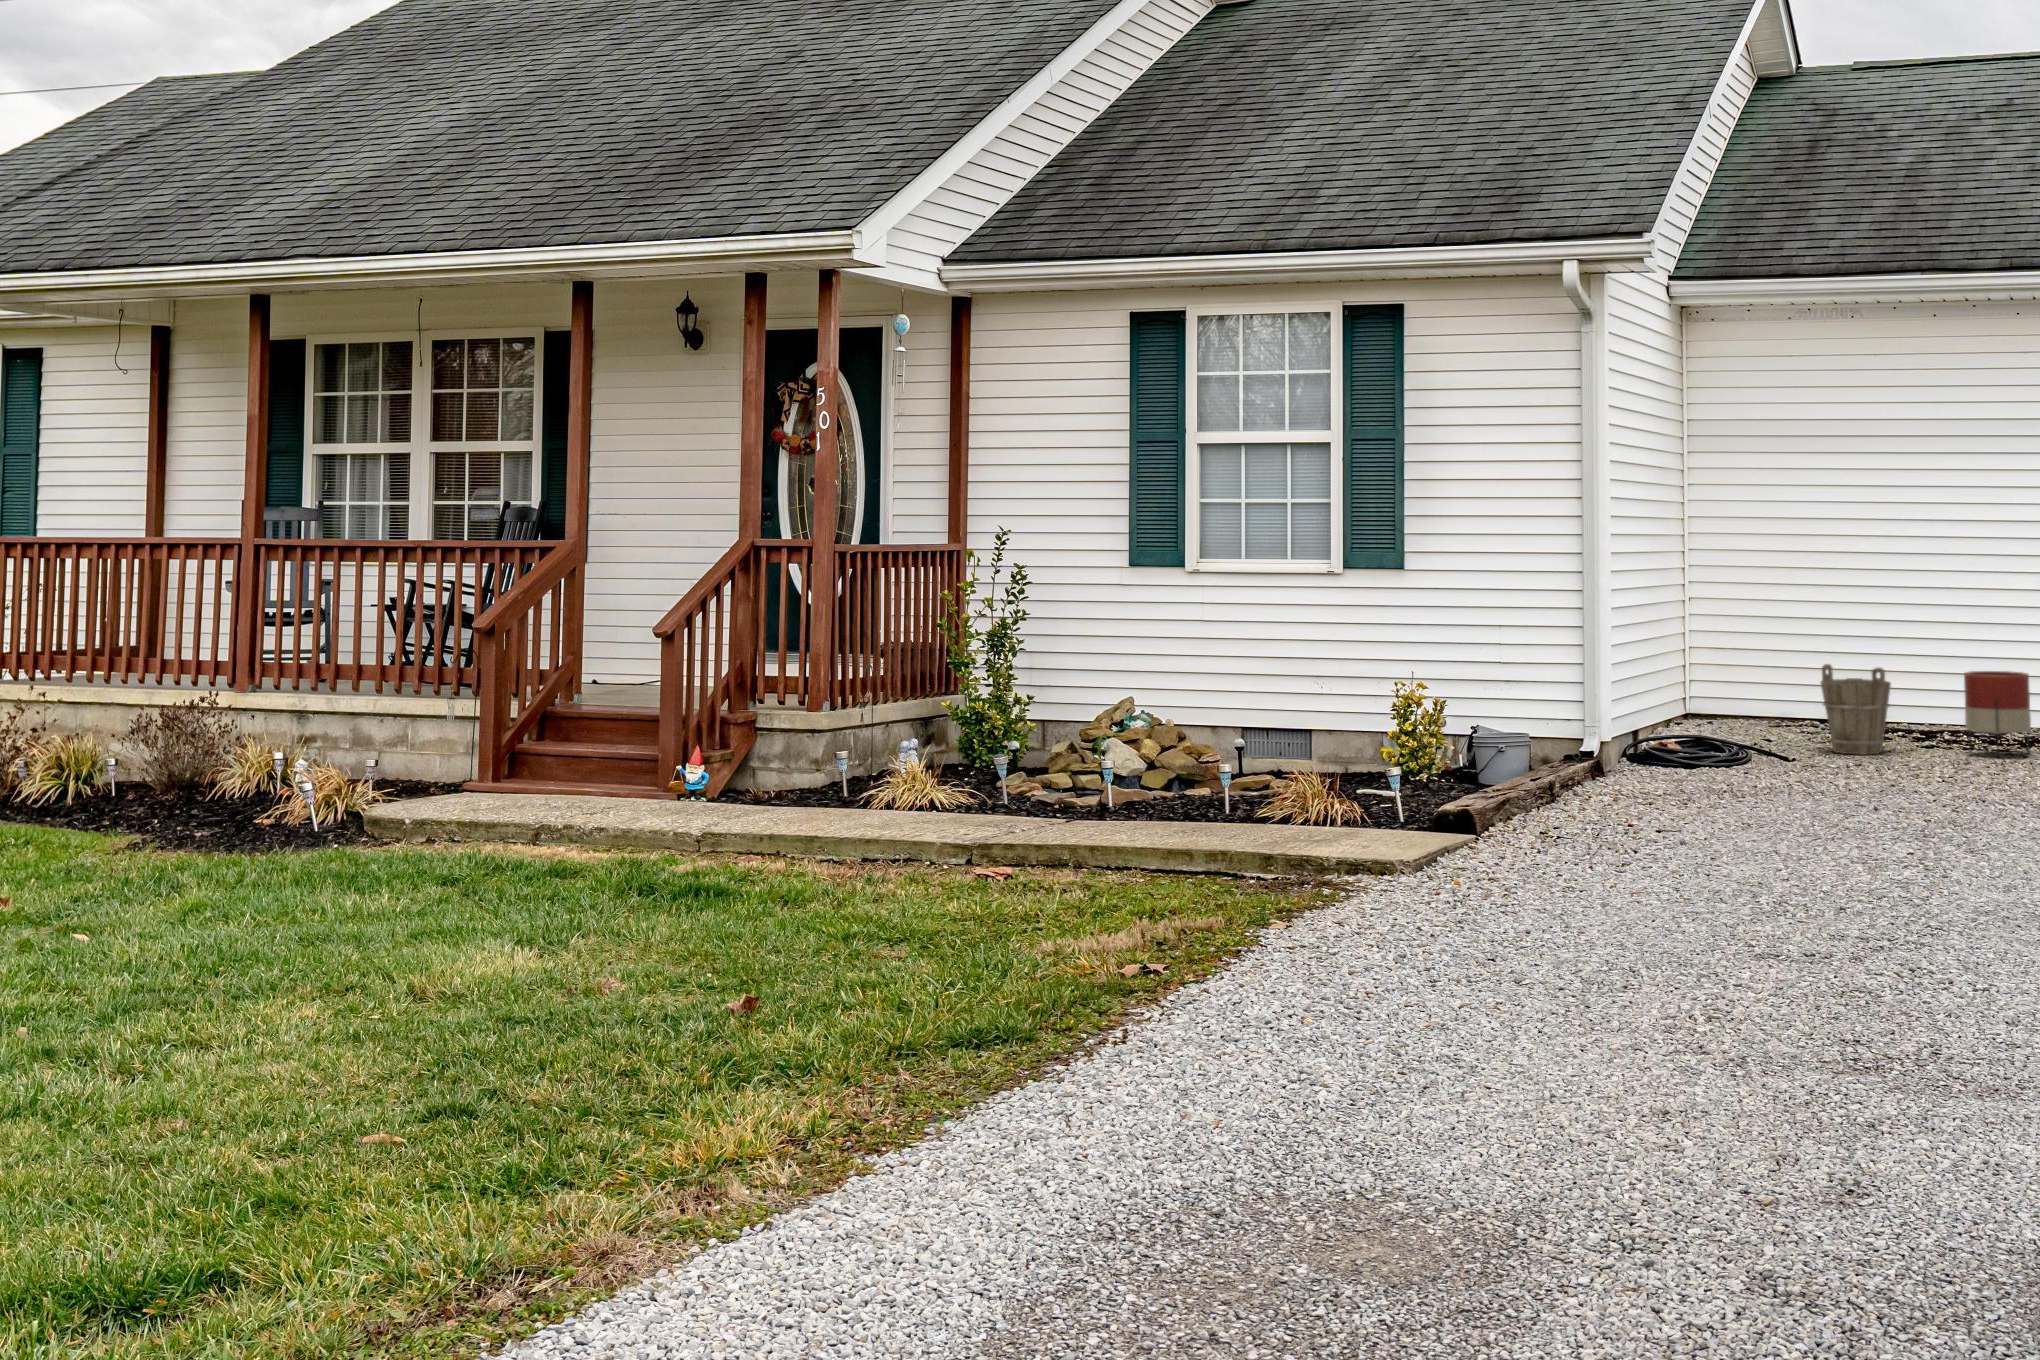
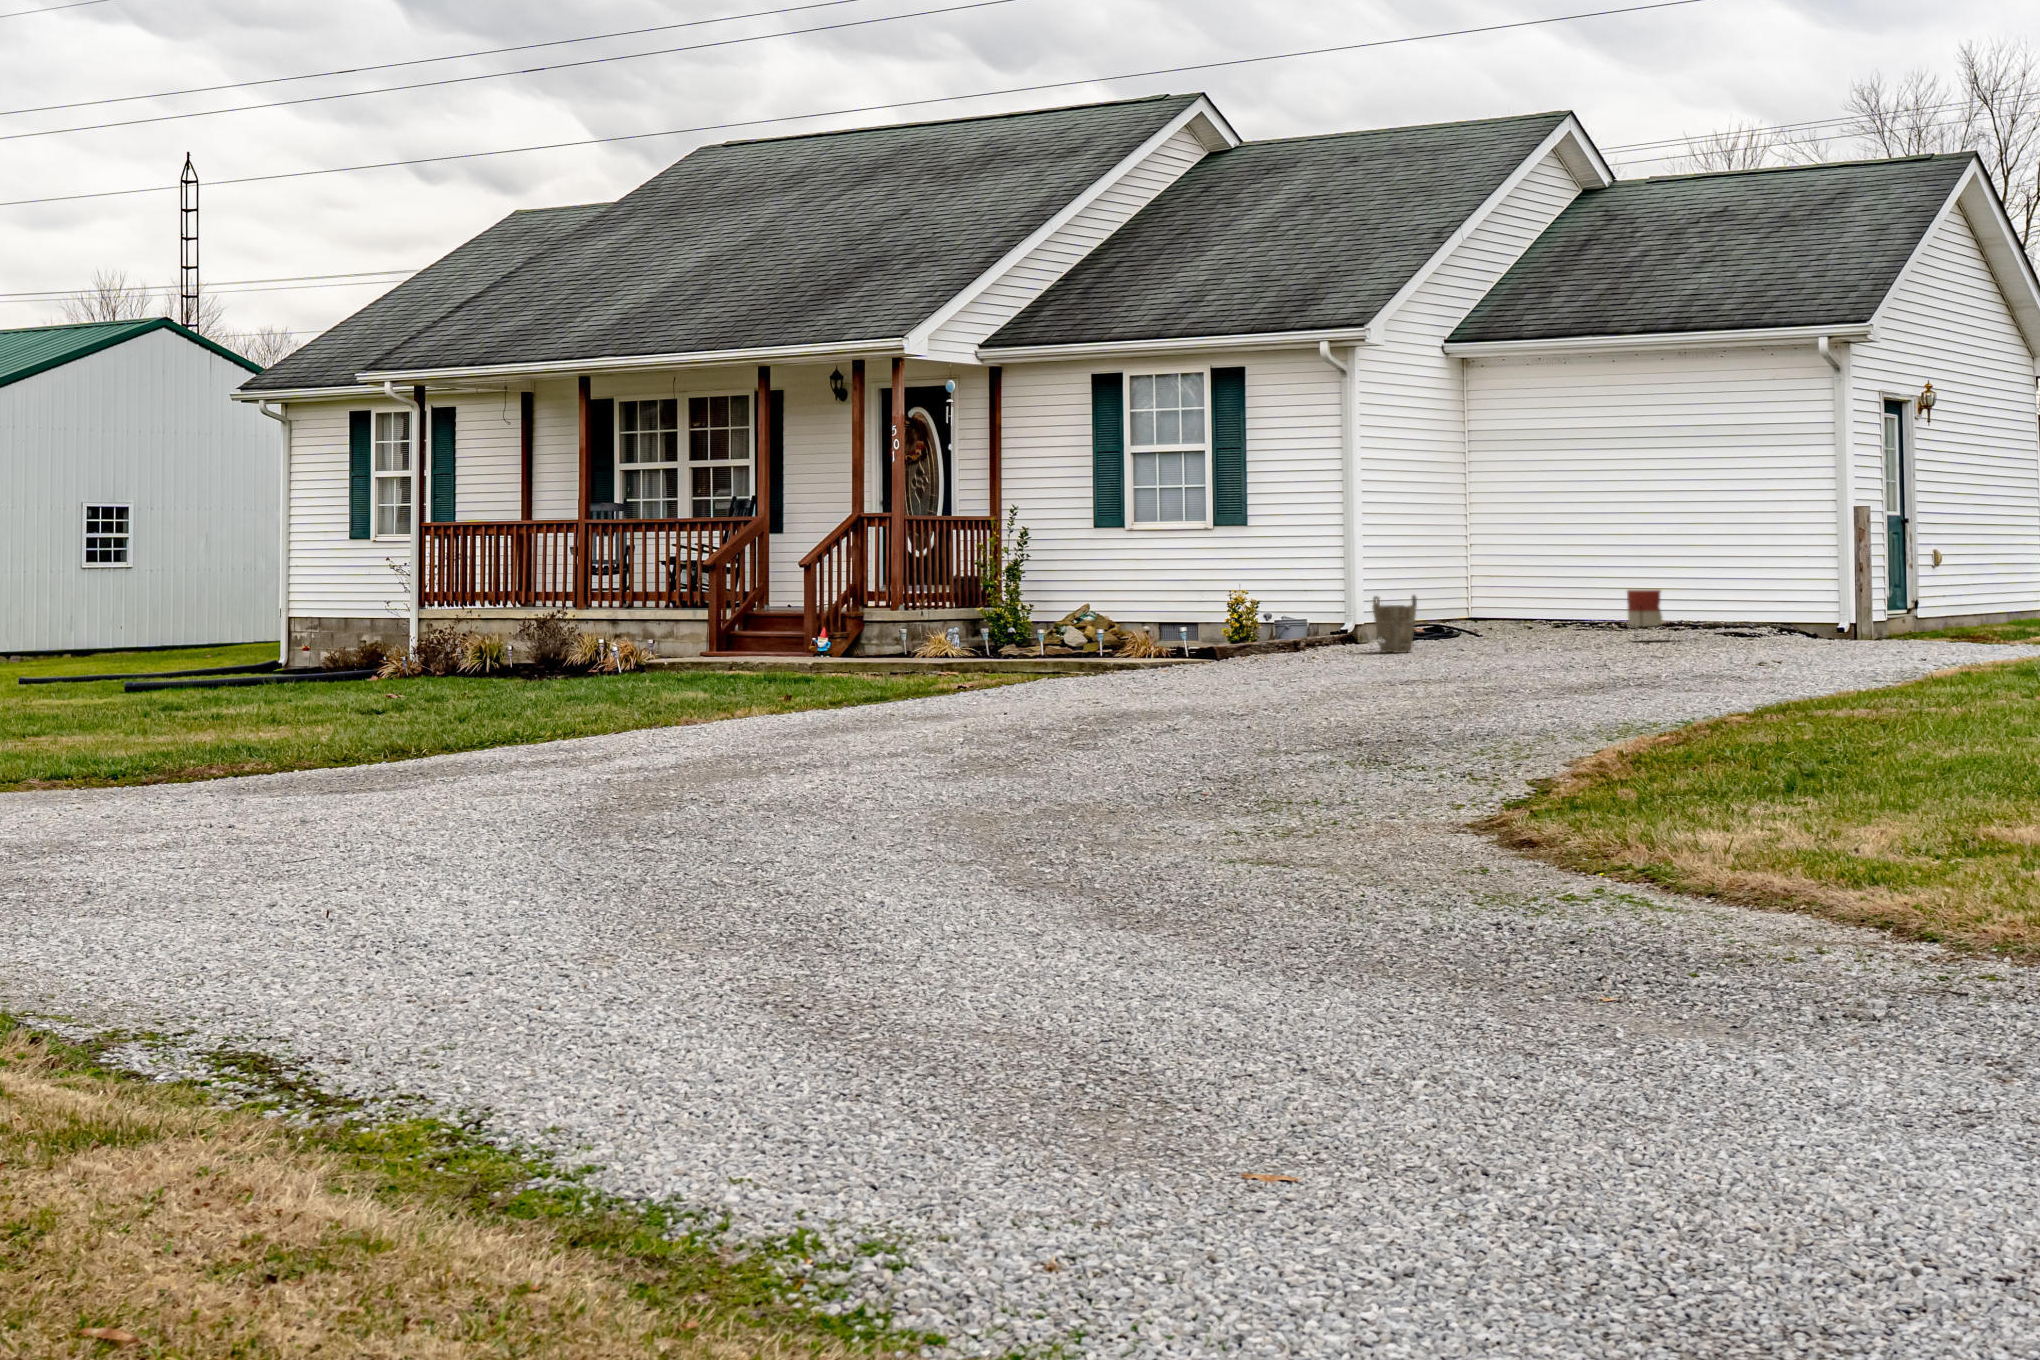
bucket: present [1821,664,1891,755] -> present [1372,595,1417,653]

